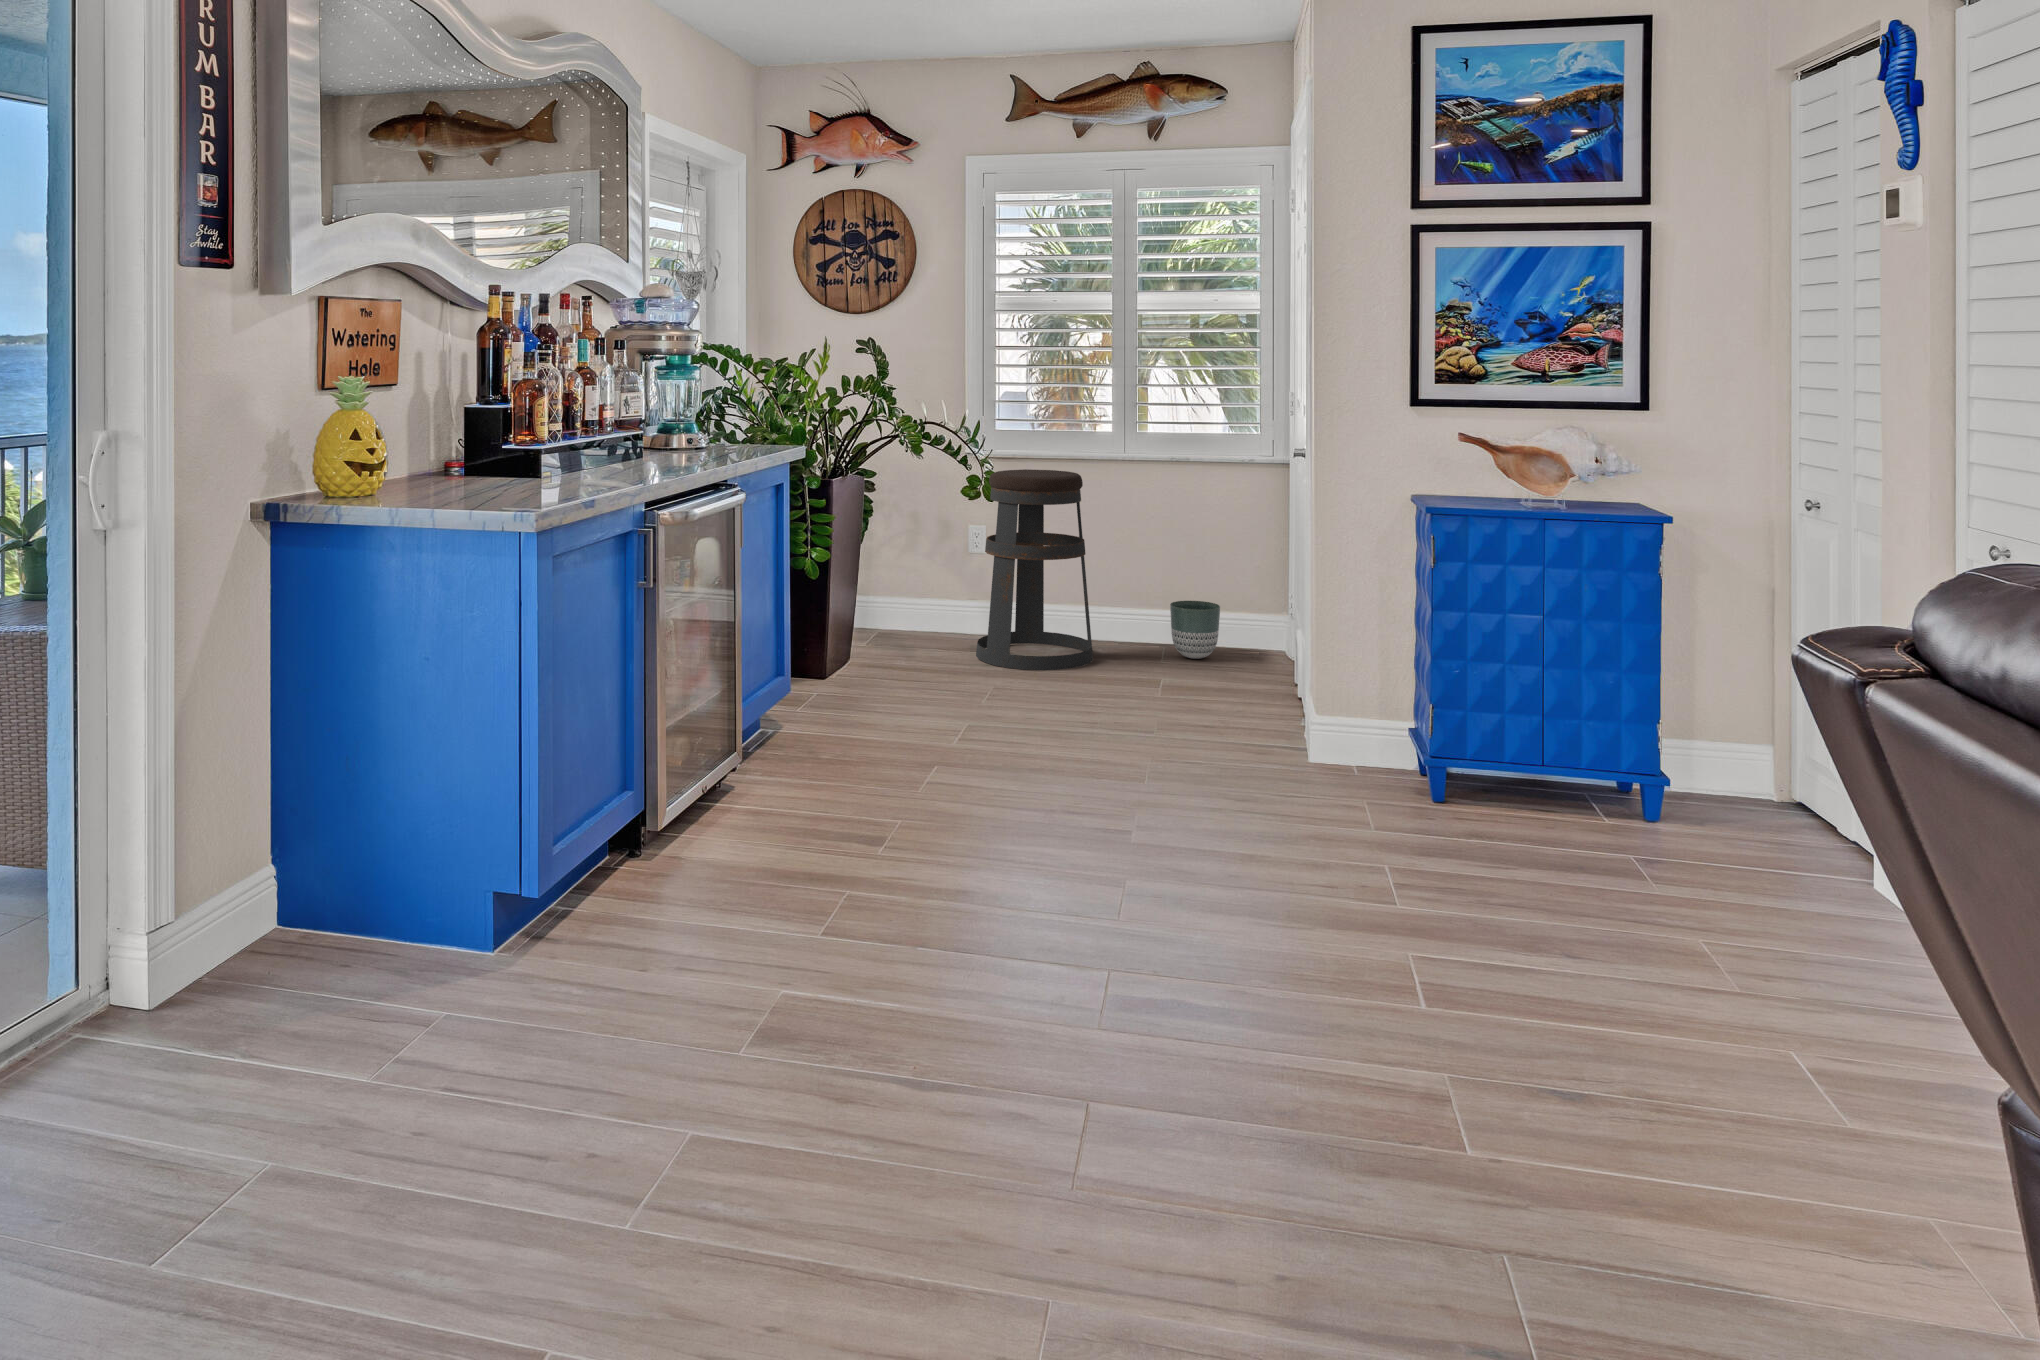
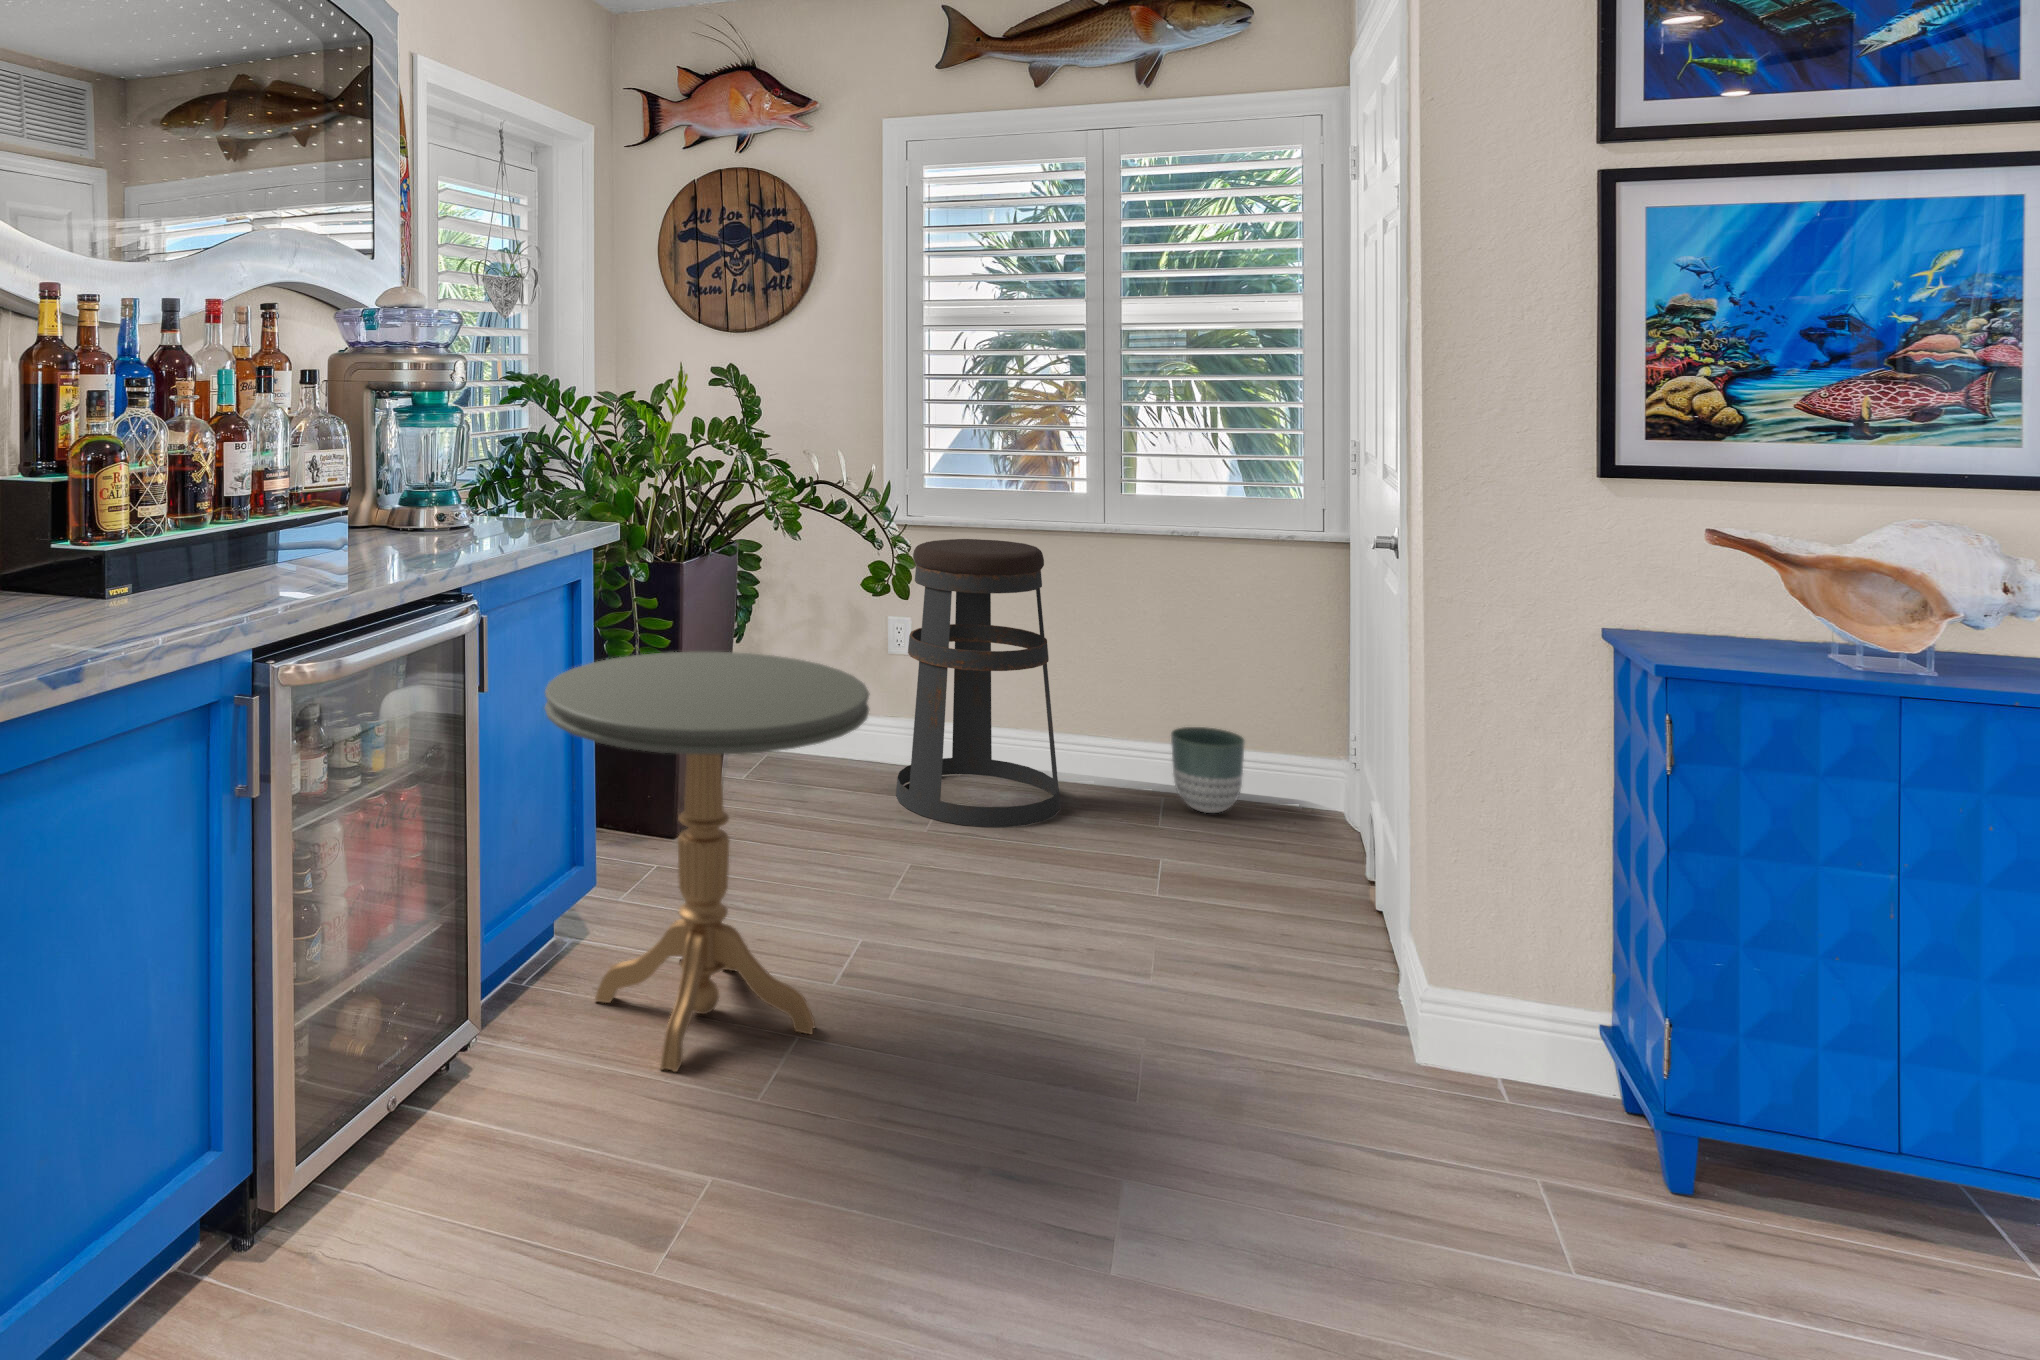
side table: none [769,534,979,783] -> present [545,652,870,1072]

